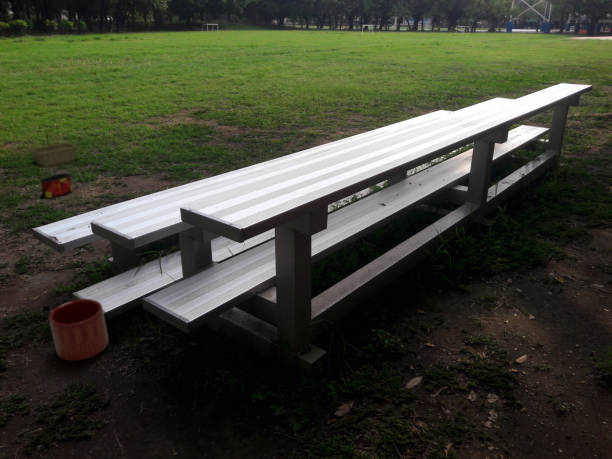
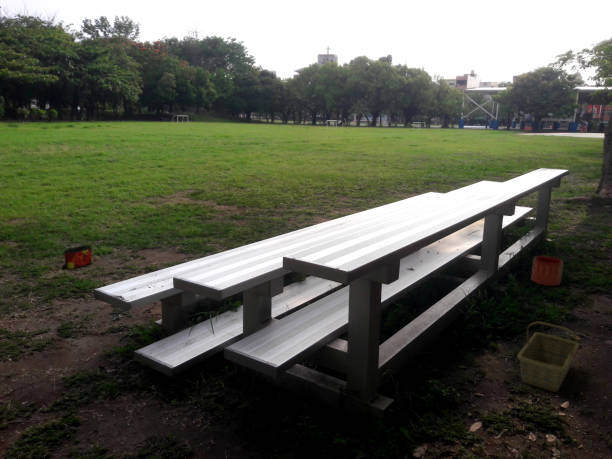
basket: present [31,134,76,167] -> present [517,322,579,392]
planter: present [49,299,108,361] -> present [531,256,563,286]

